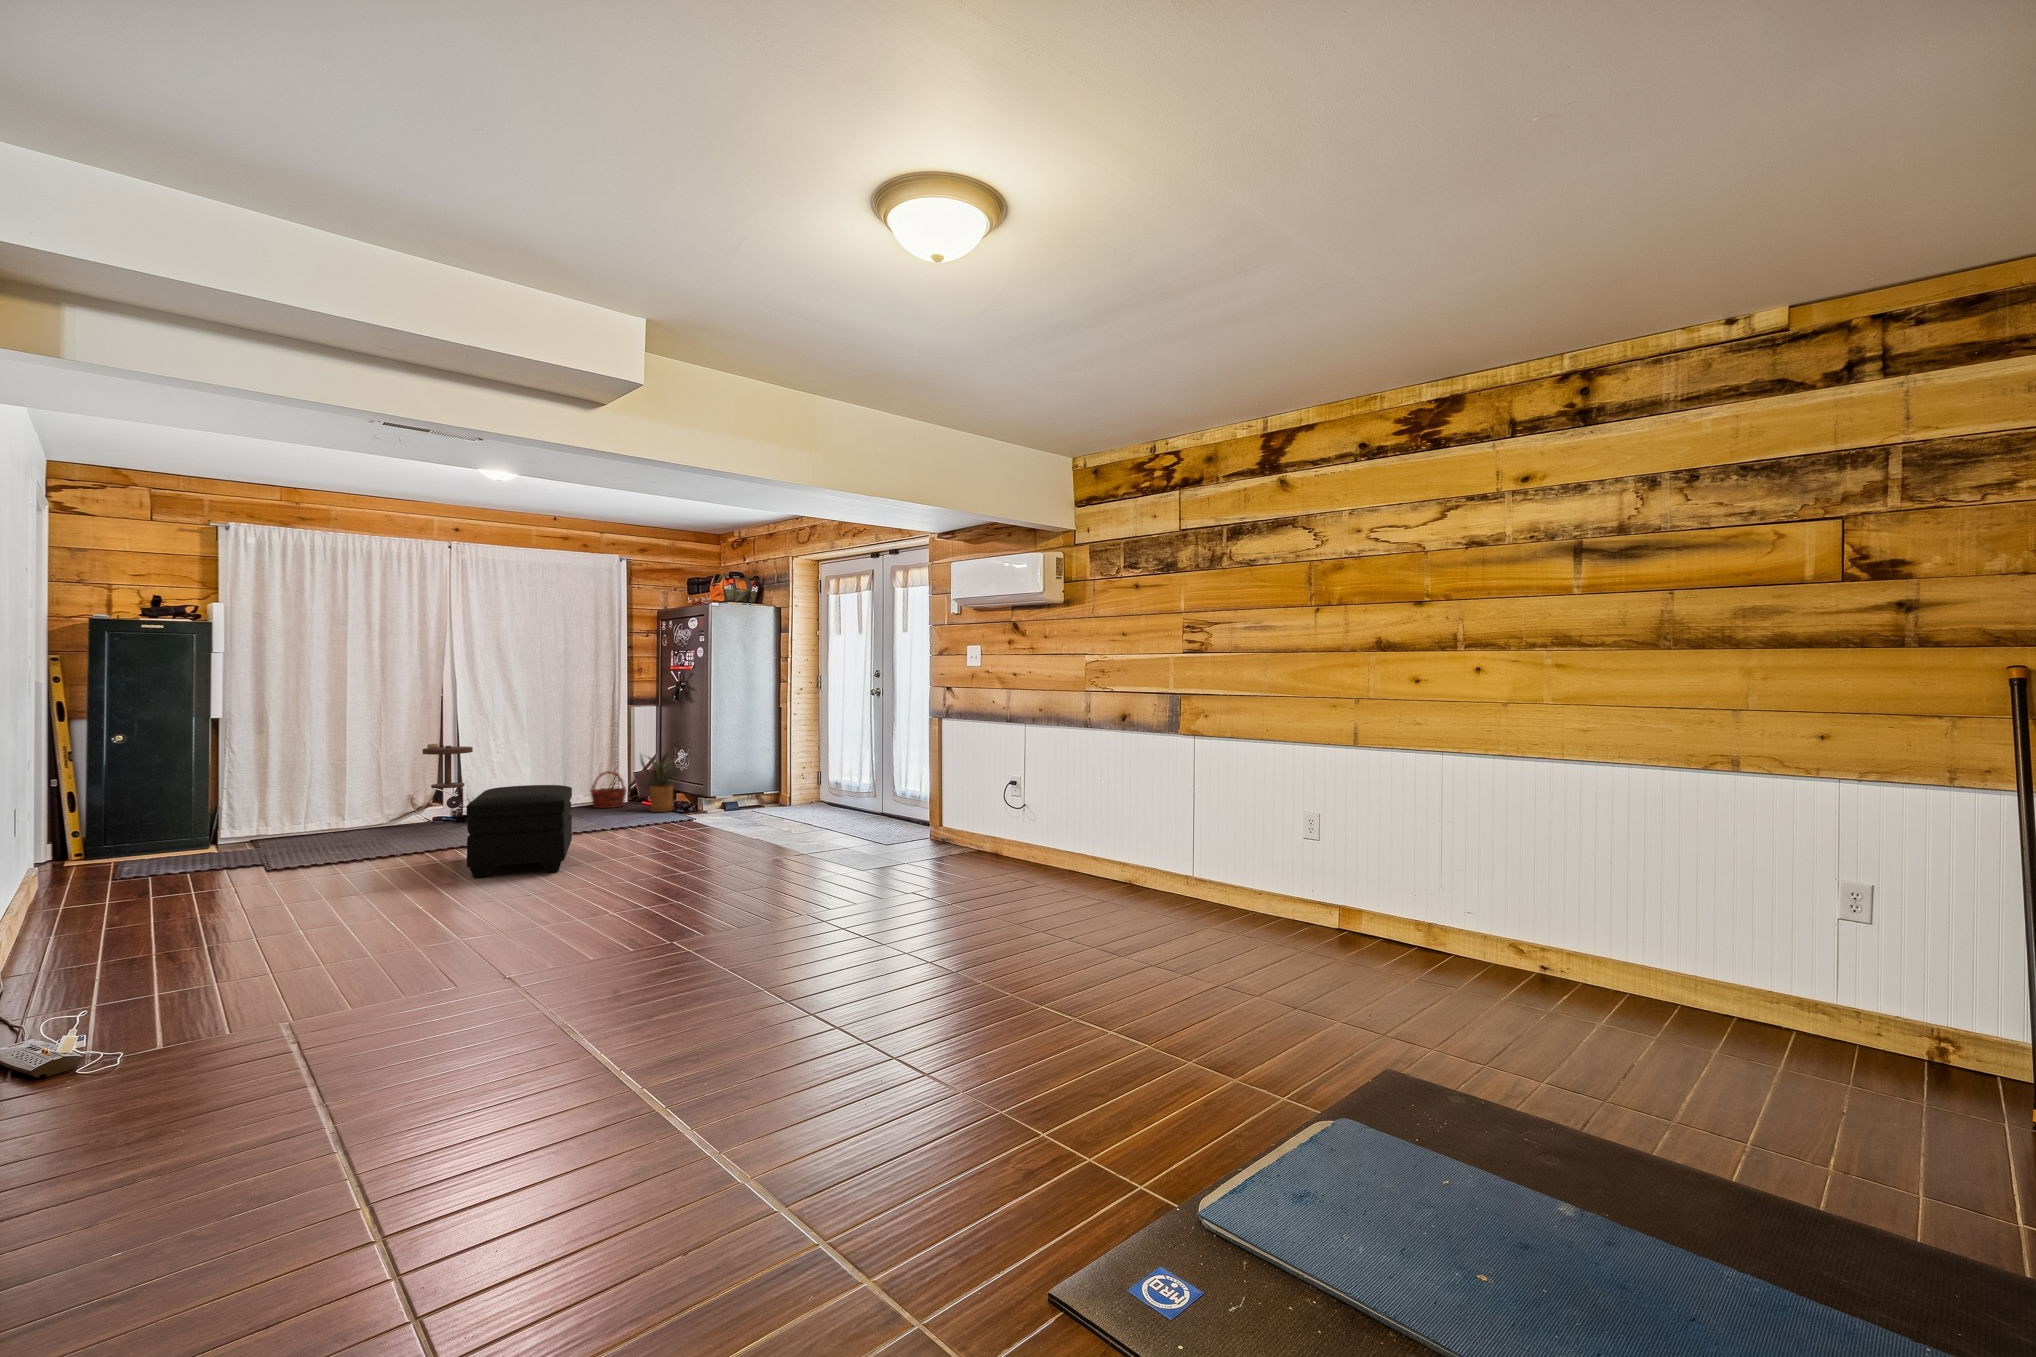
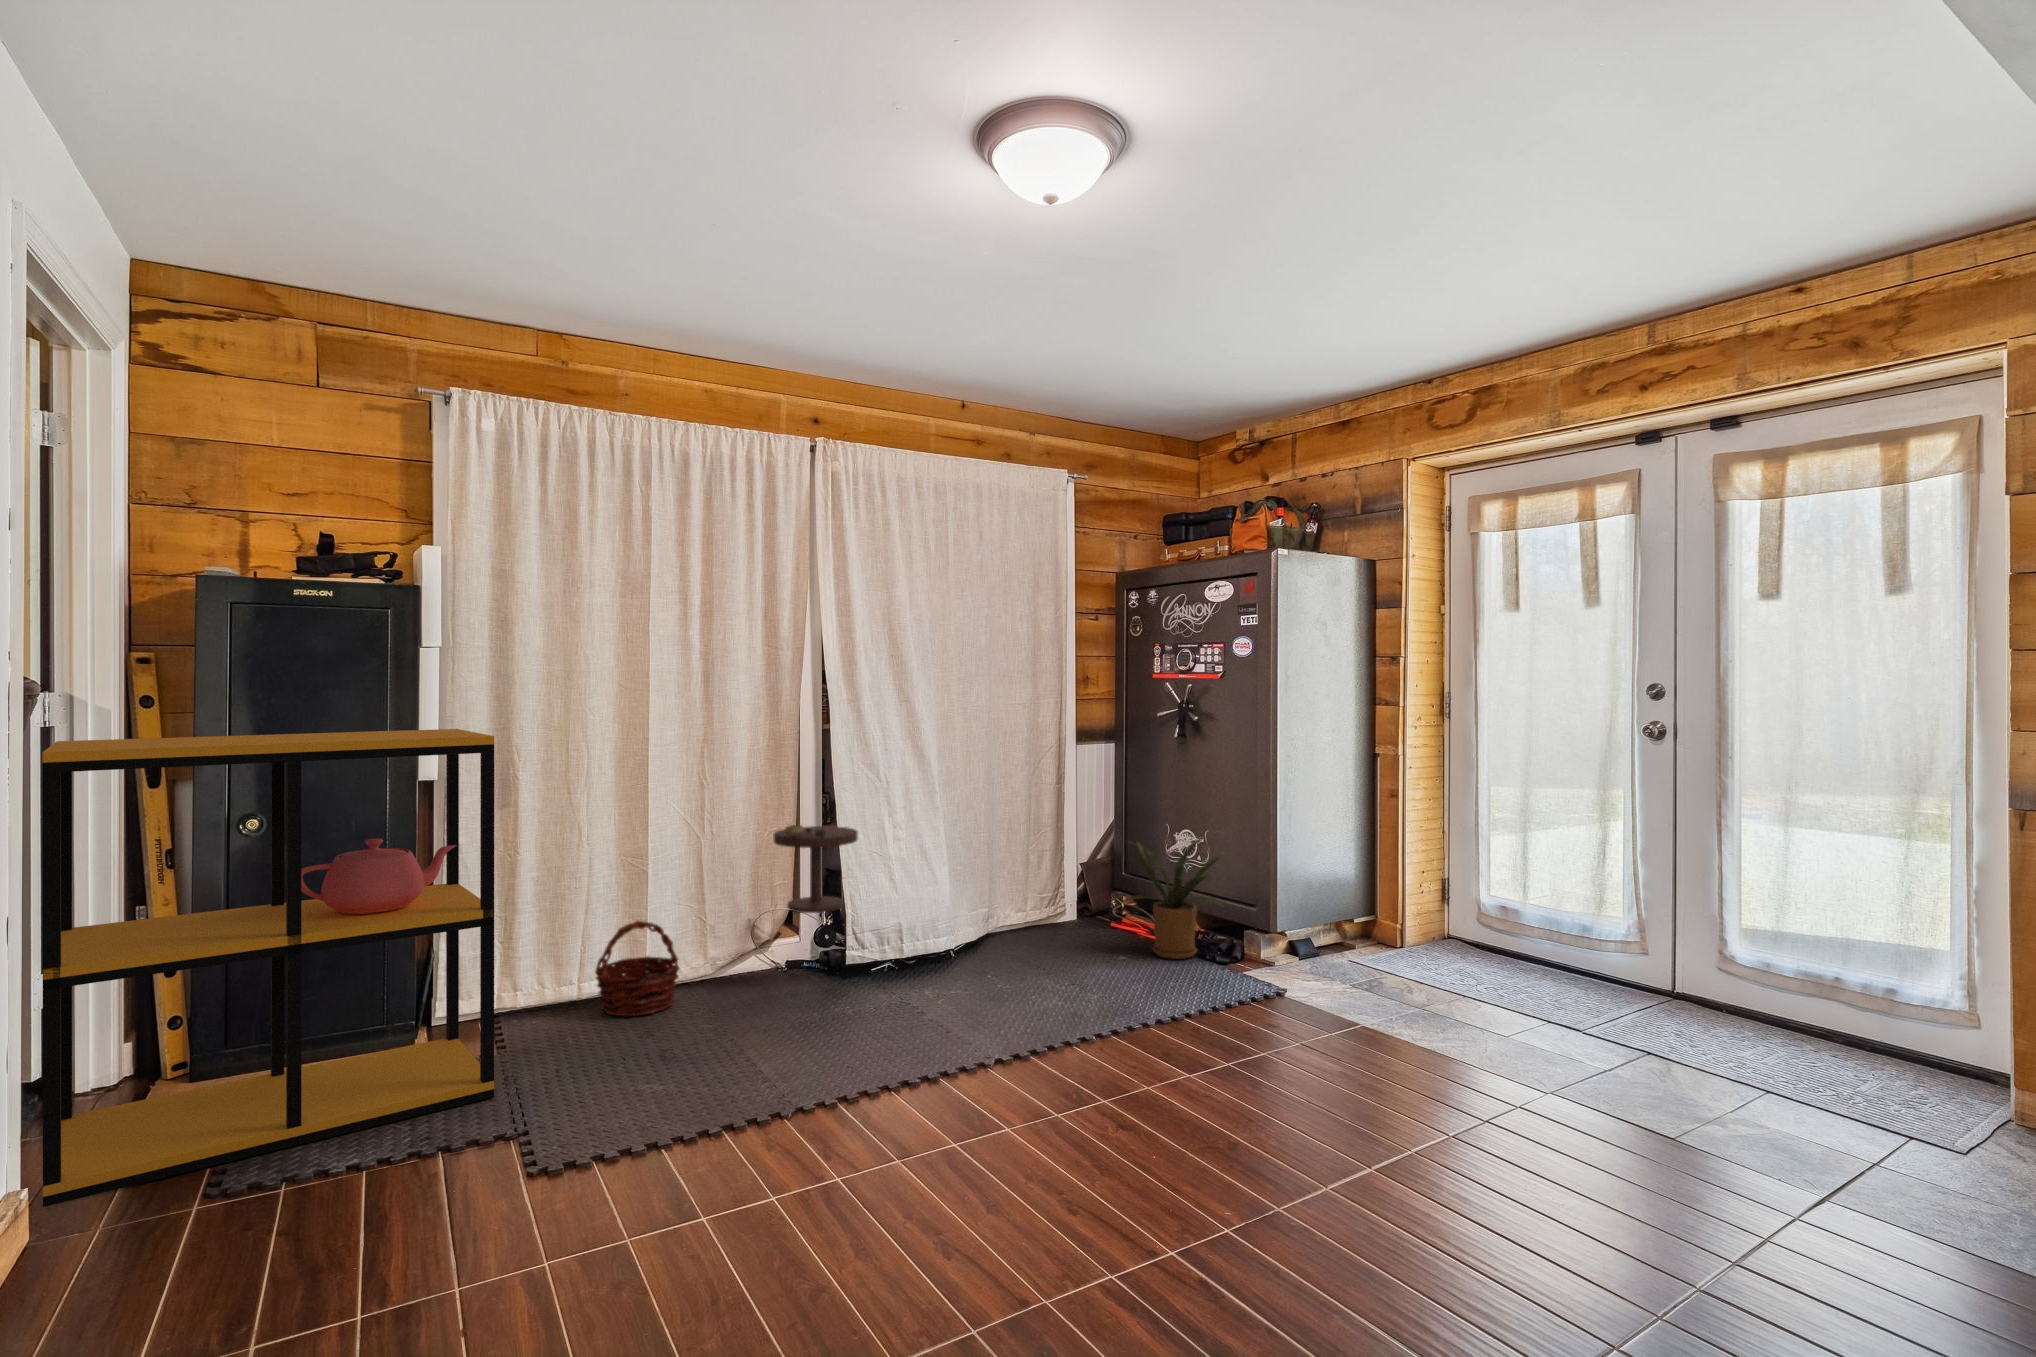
shelving unit: none [24,692,253,884] -> present [42,729,494,1207]
basket: present [590,771,626,808] -> present [595,921,679,1016]
ottoman: present [466,785,572,878] -> none [983,970,1276,1290]

